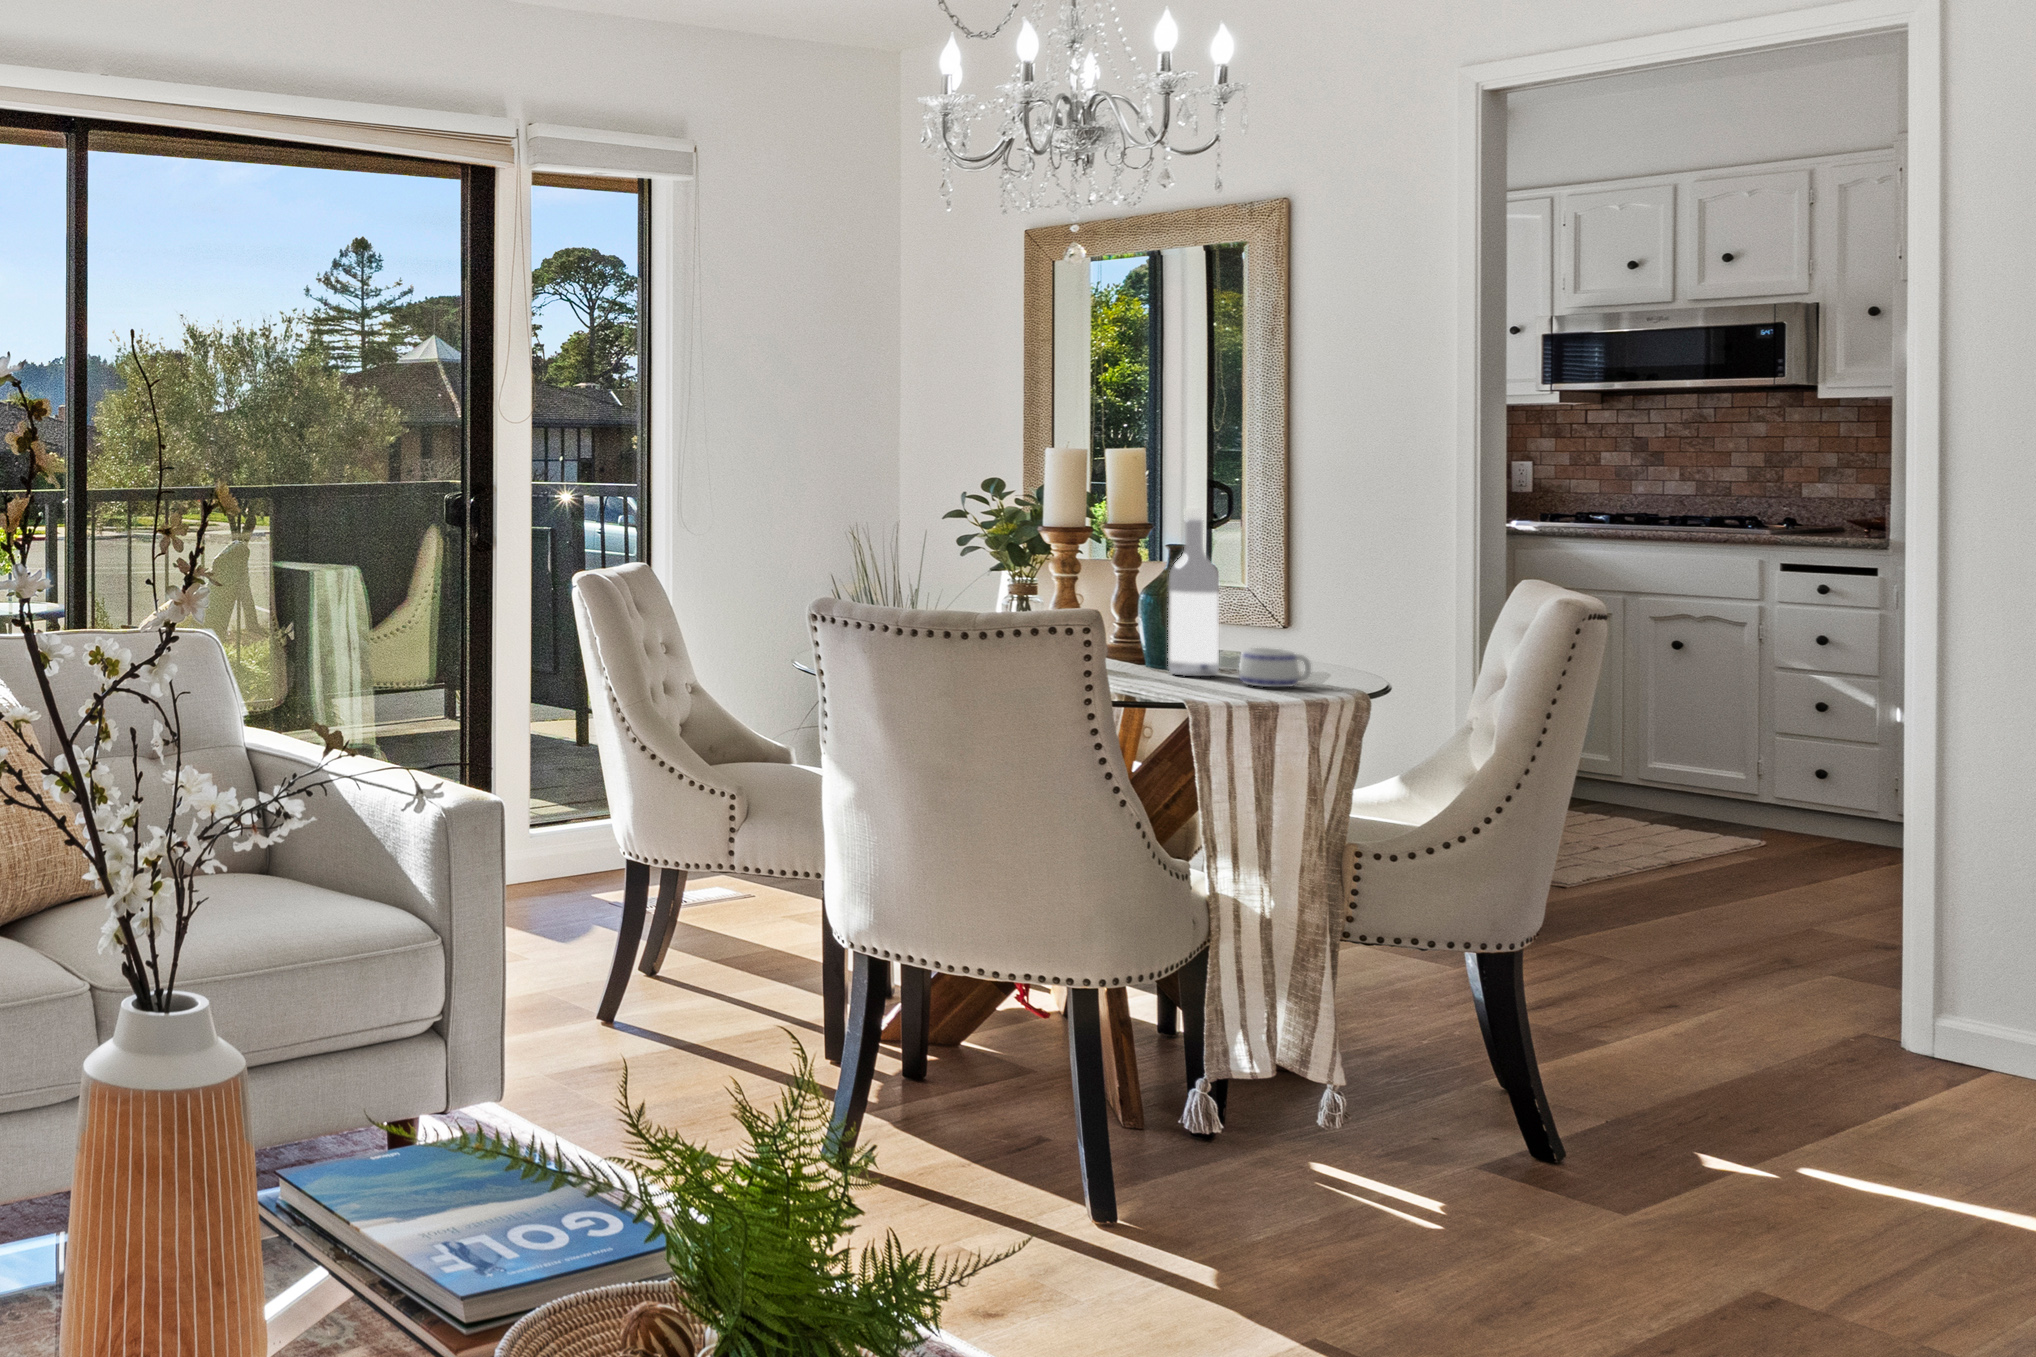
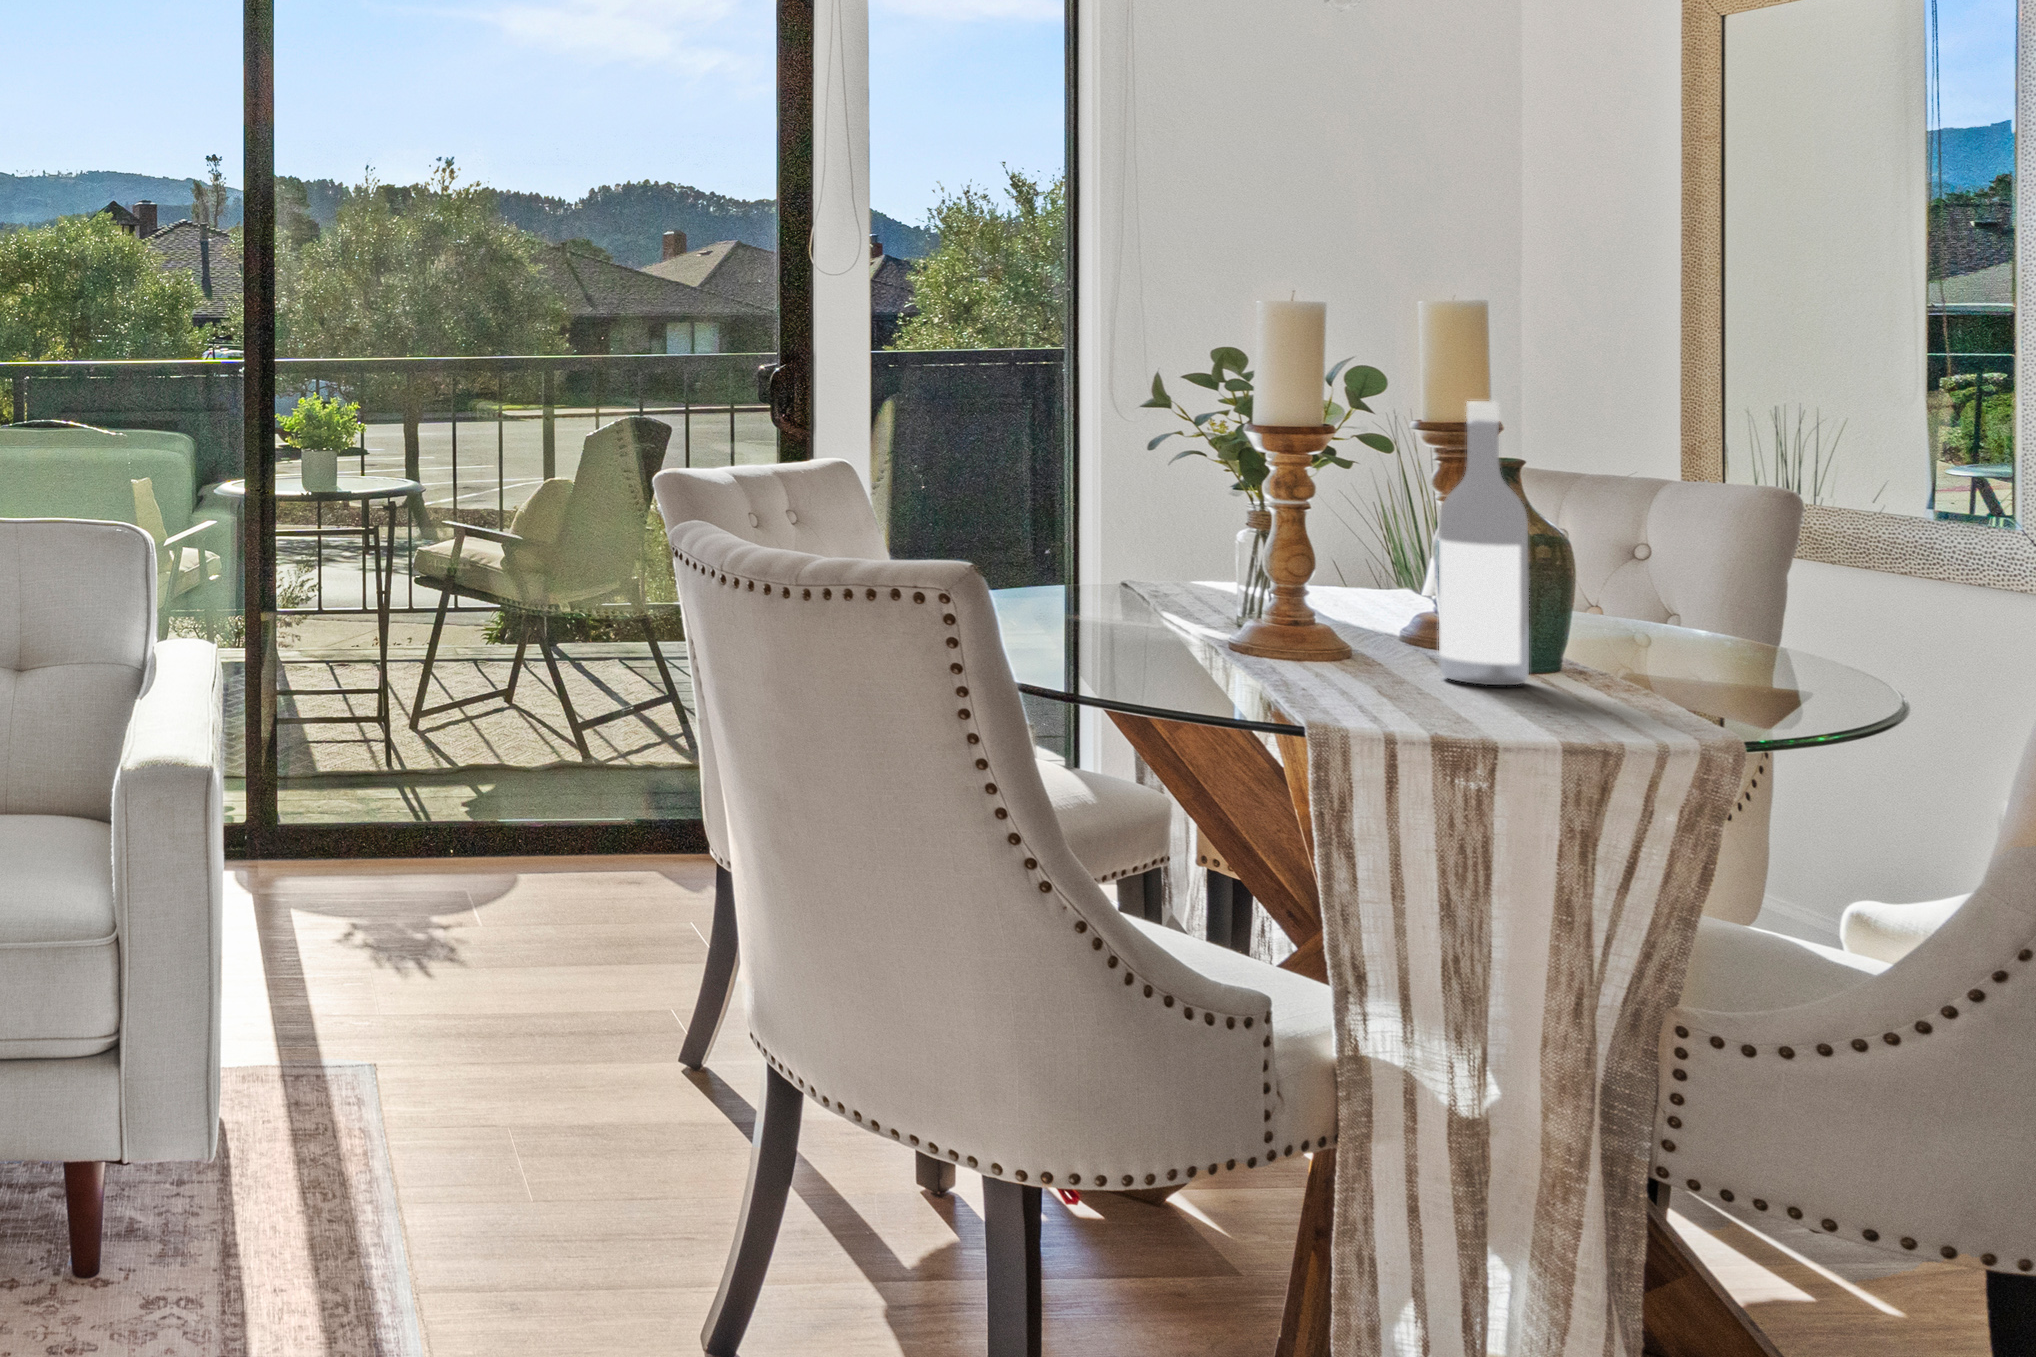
mug: present [1239,648,1311,687] -> none [1505,644,1649,716]

